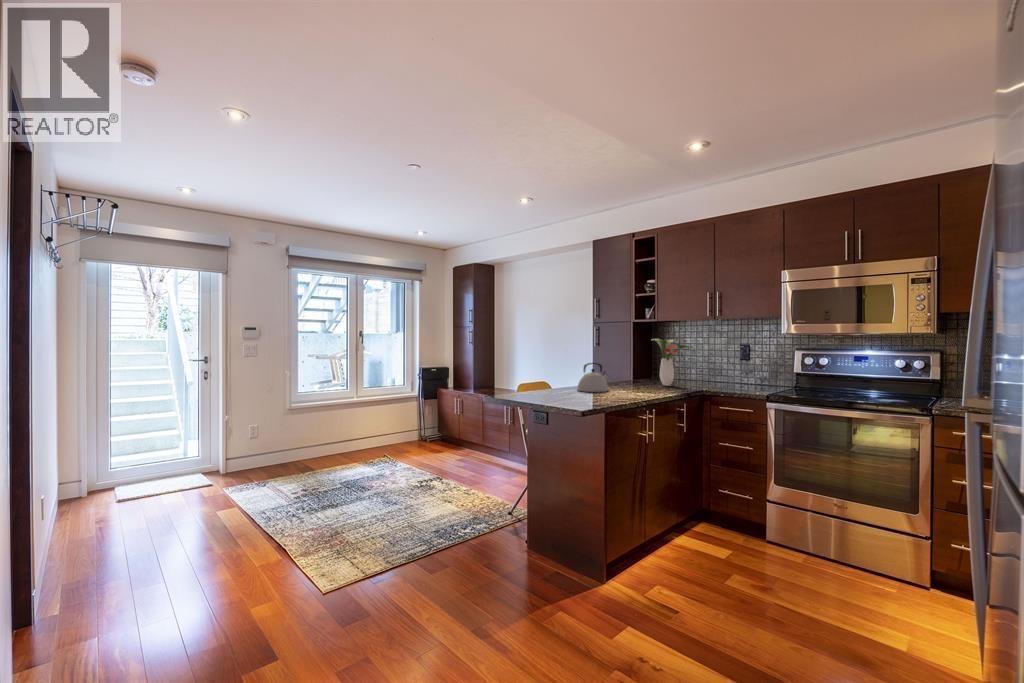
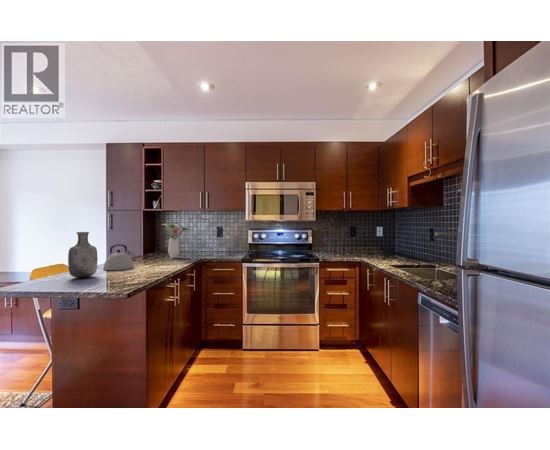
vase: none [541,347,566,395] -> present [68,232,98,278]

